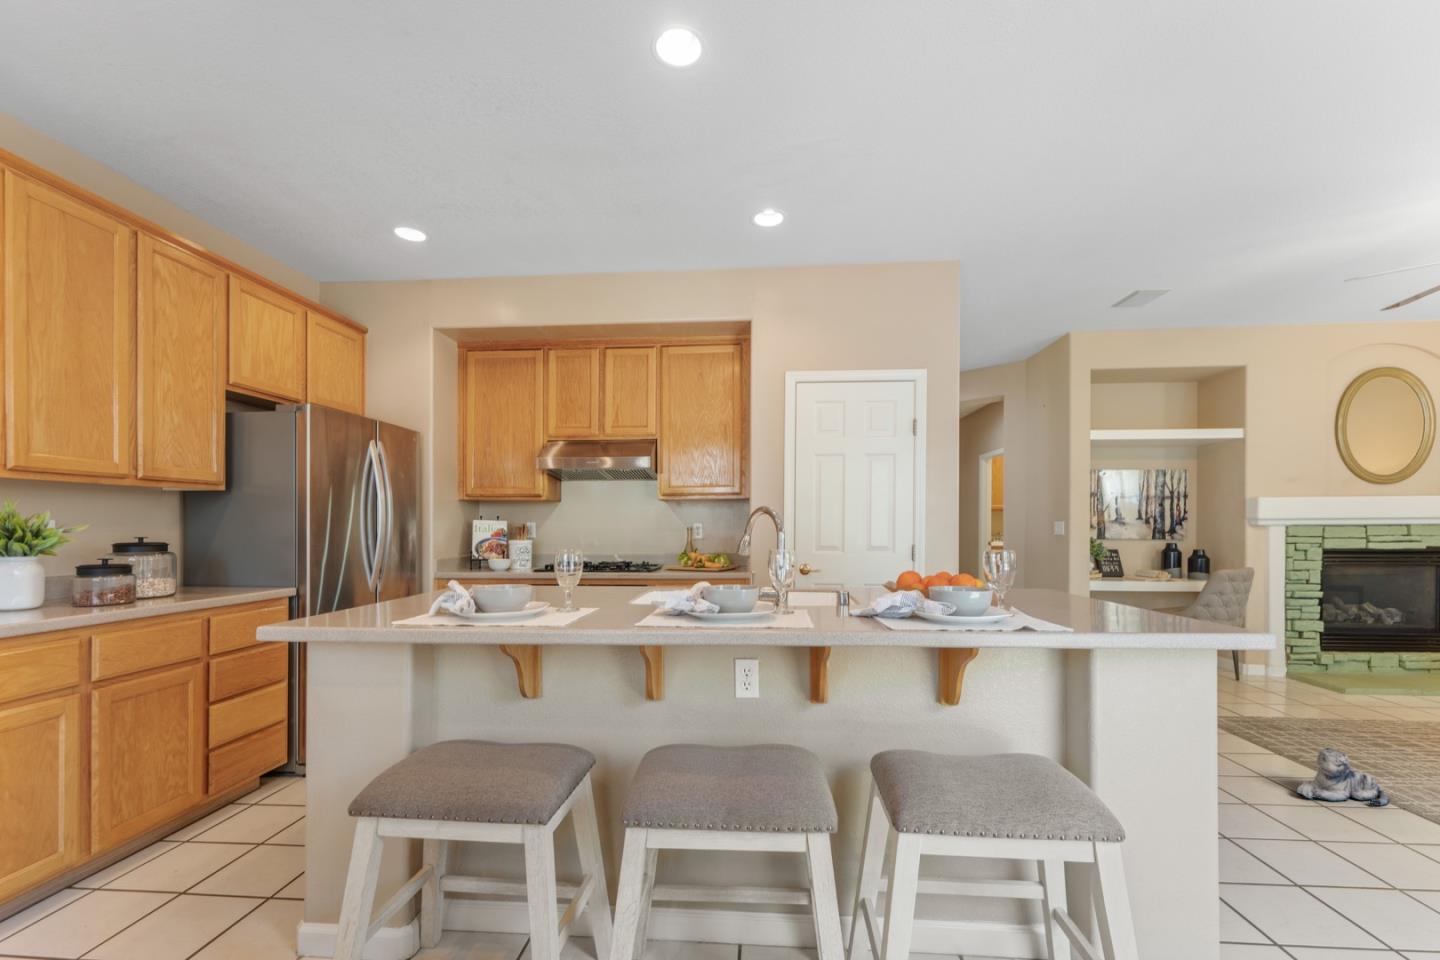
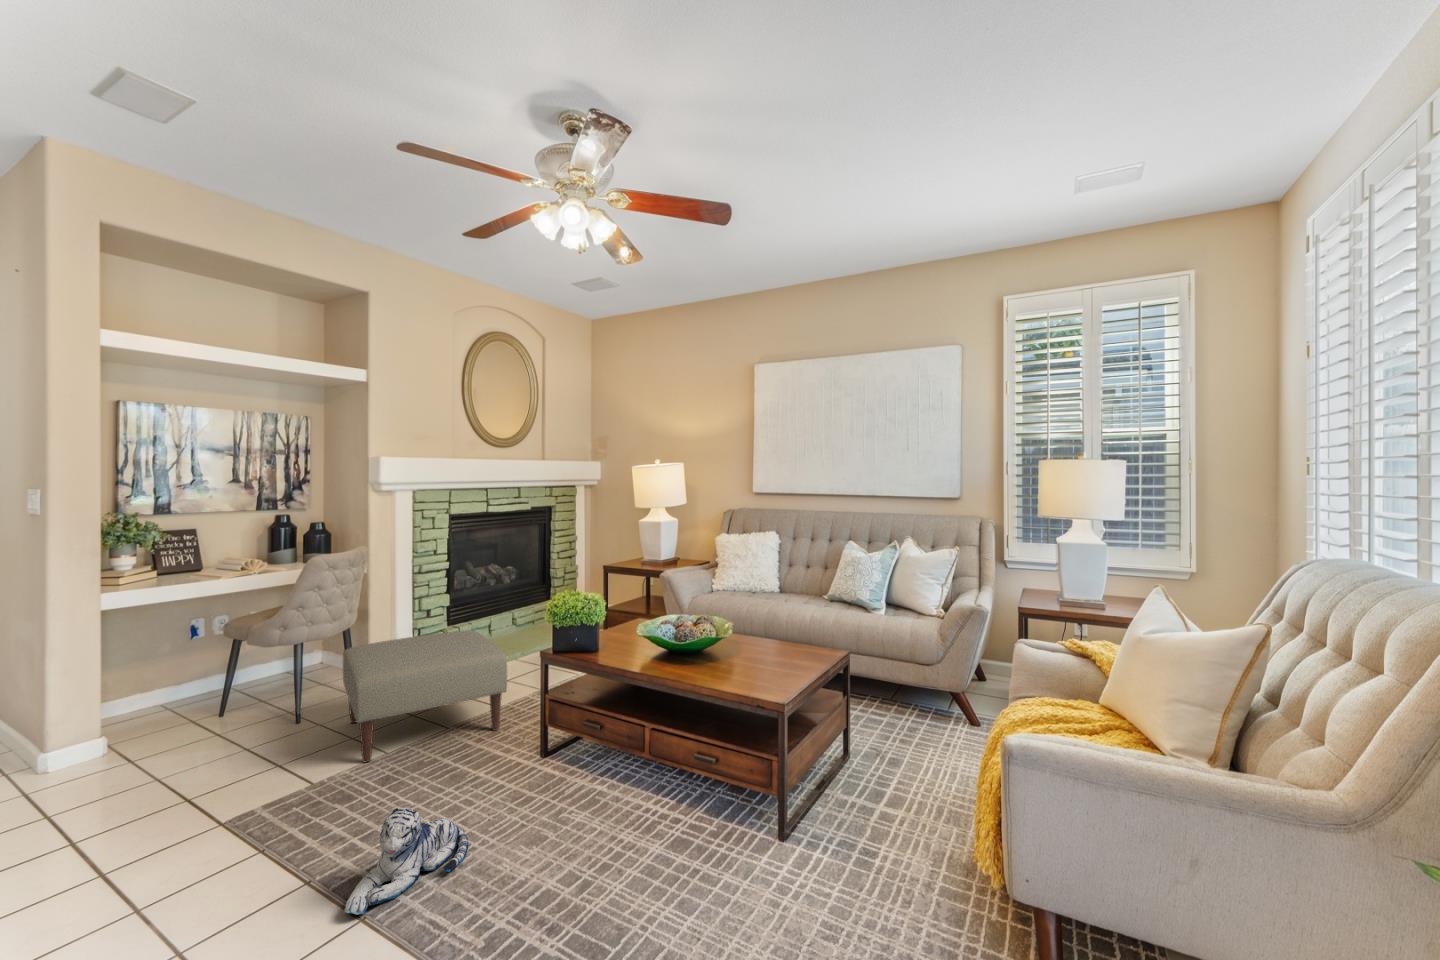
ottoman: none [1240,646,1412,744] -> present [343,630,507,762]

